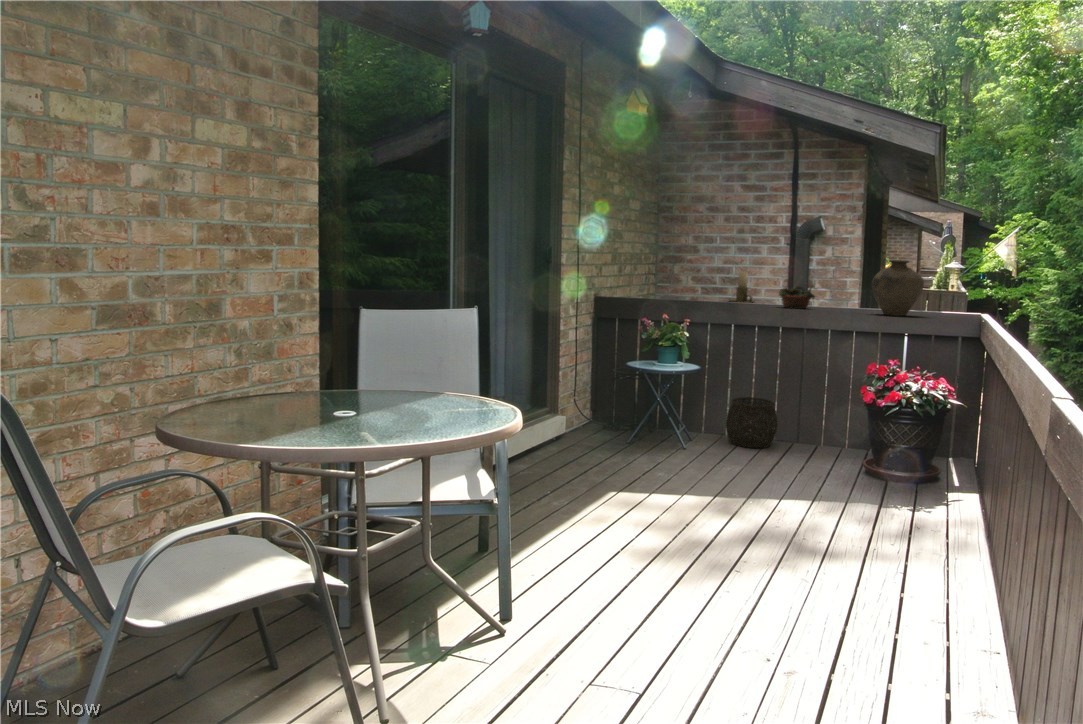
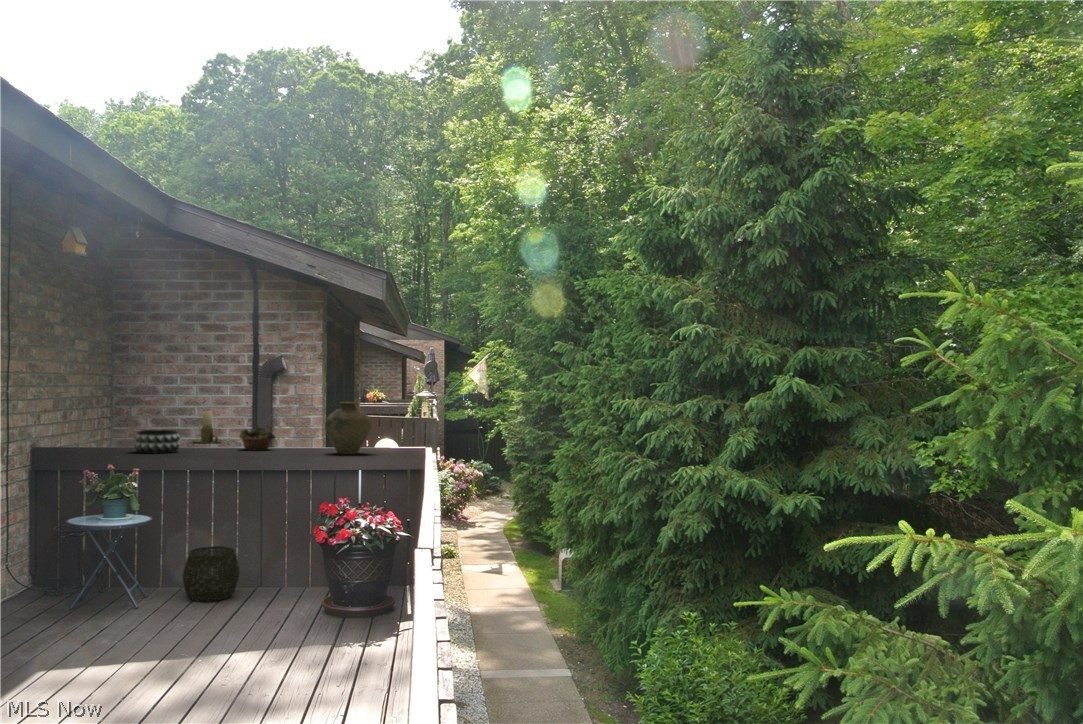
decorative bowl: none [685,284,726,306] -> present [134,430,180,453]

